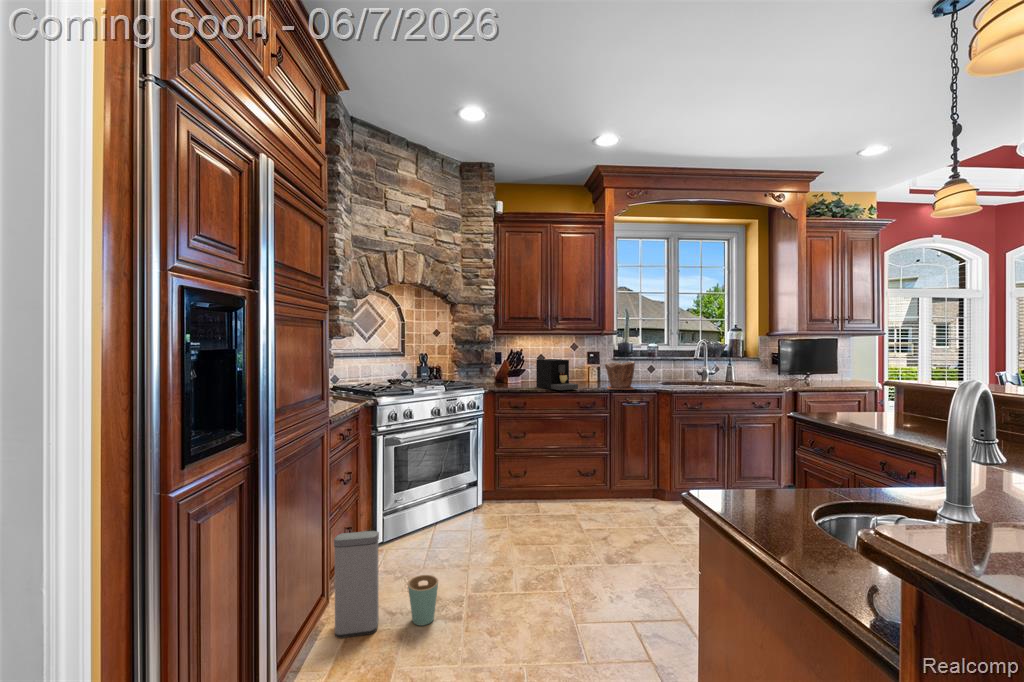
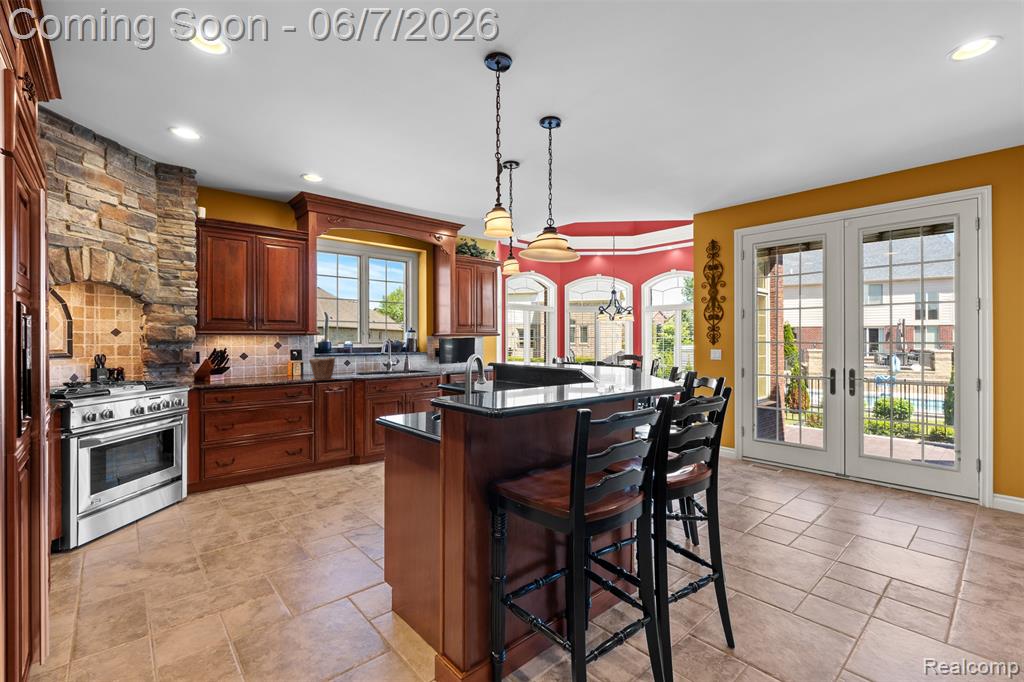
coffee maker: present [536,359,578,390] -> none [243,357,286,383]
trash can: present [334,531,438,638] -> none [72,505,181,601]

